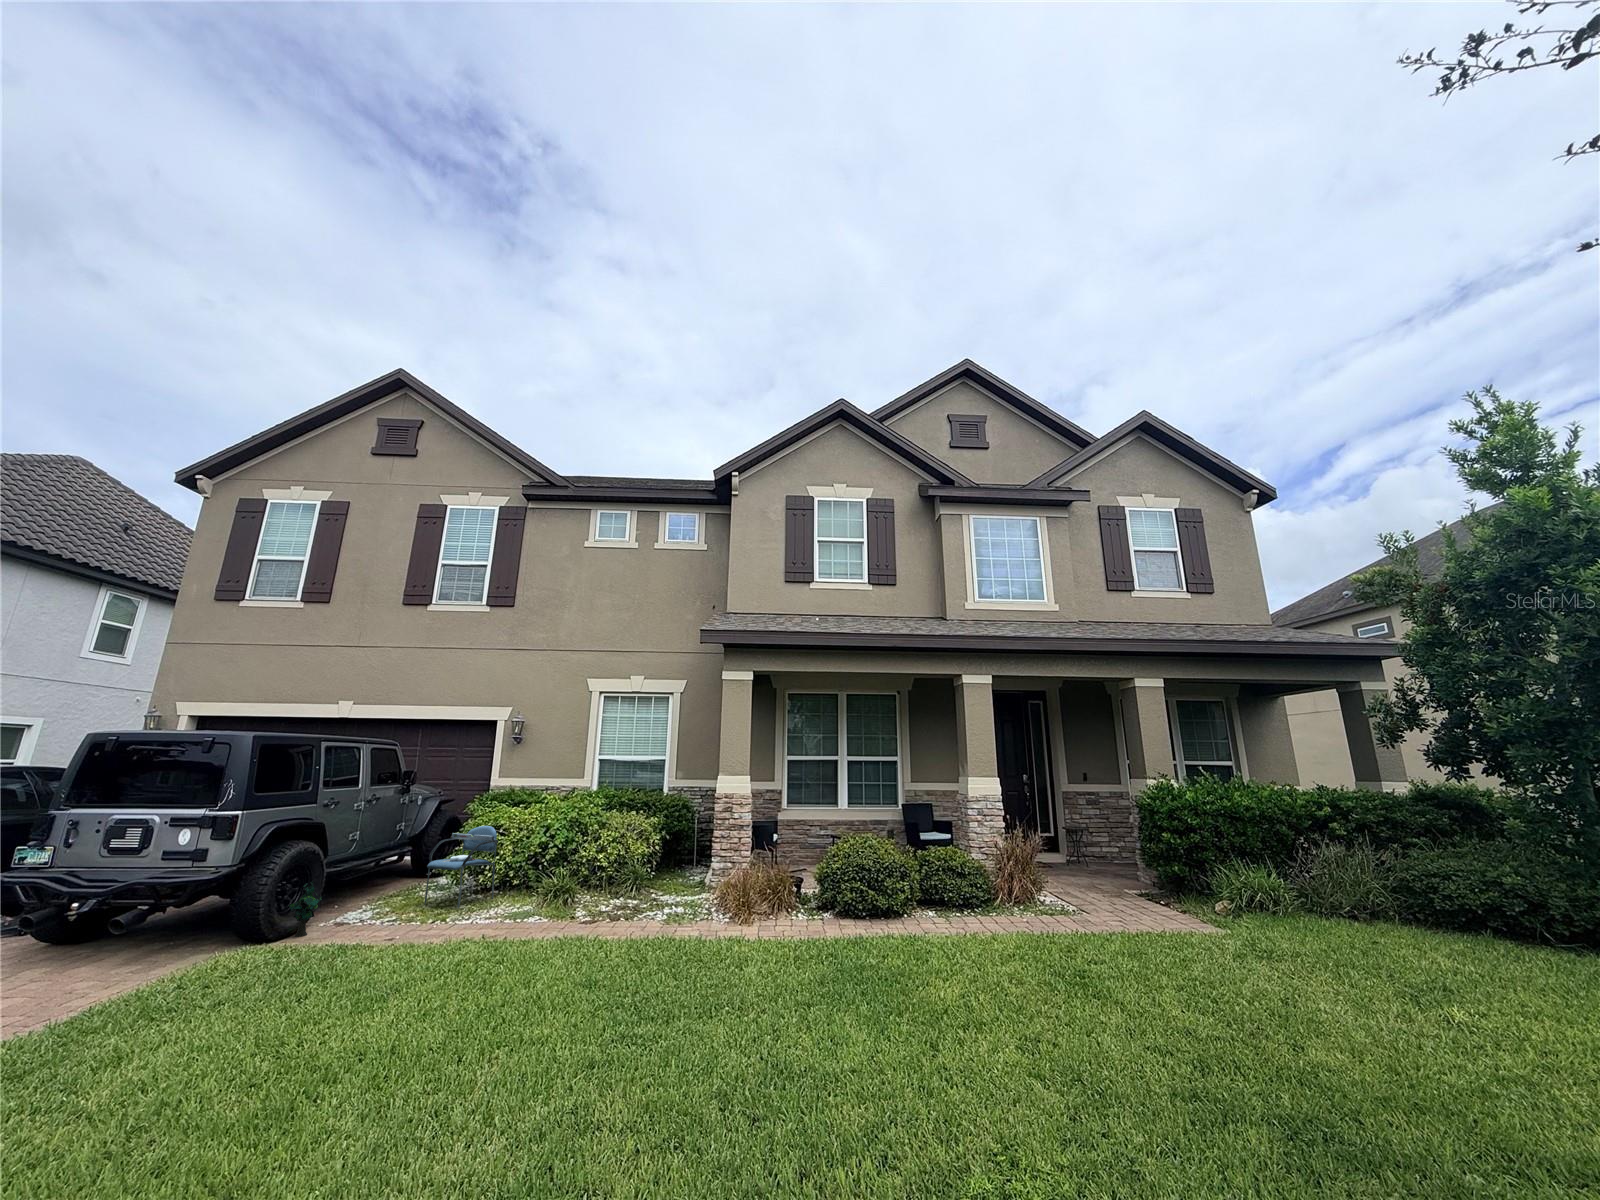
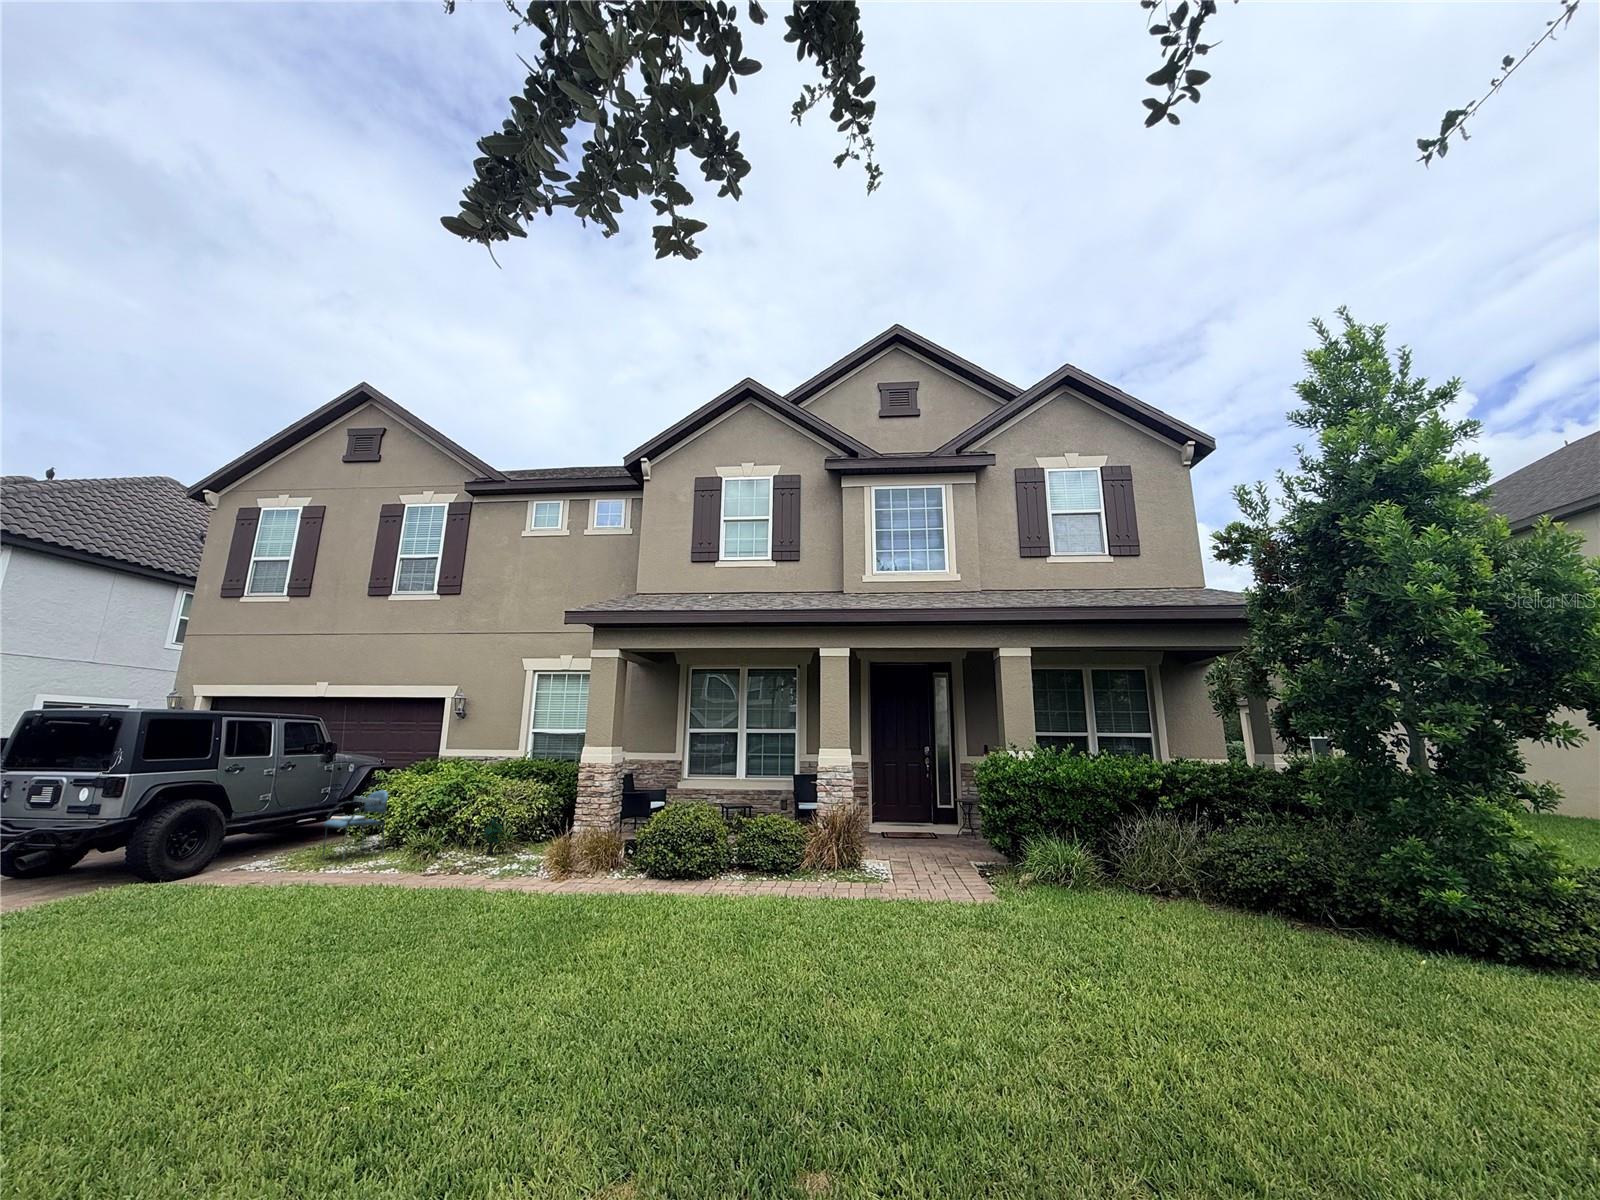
decorative plant: present [289,881,322,937] -> present [481,816,503,855]

